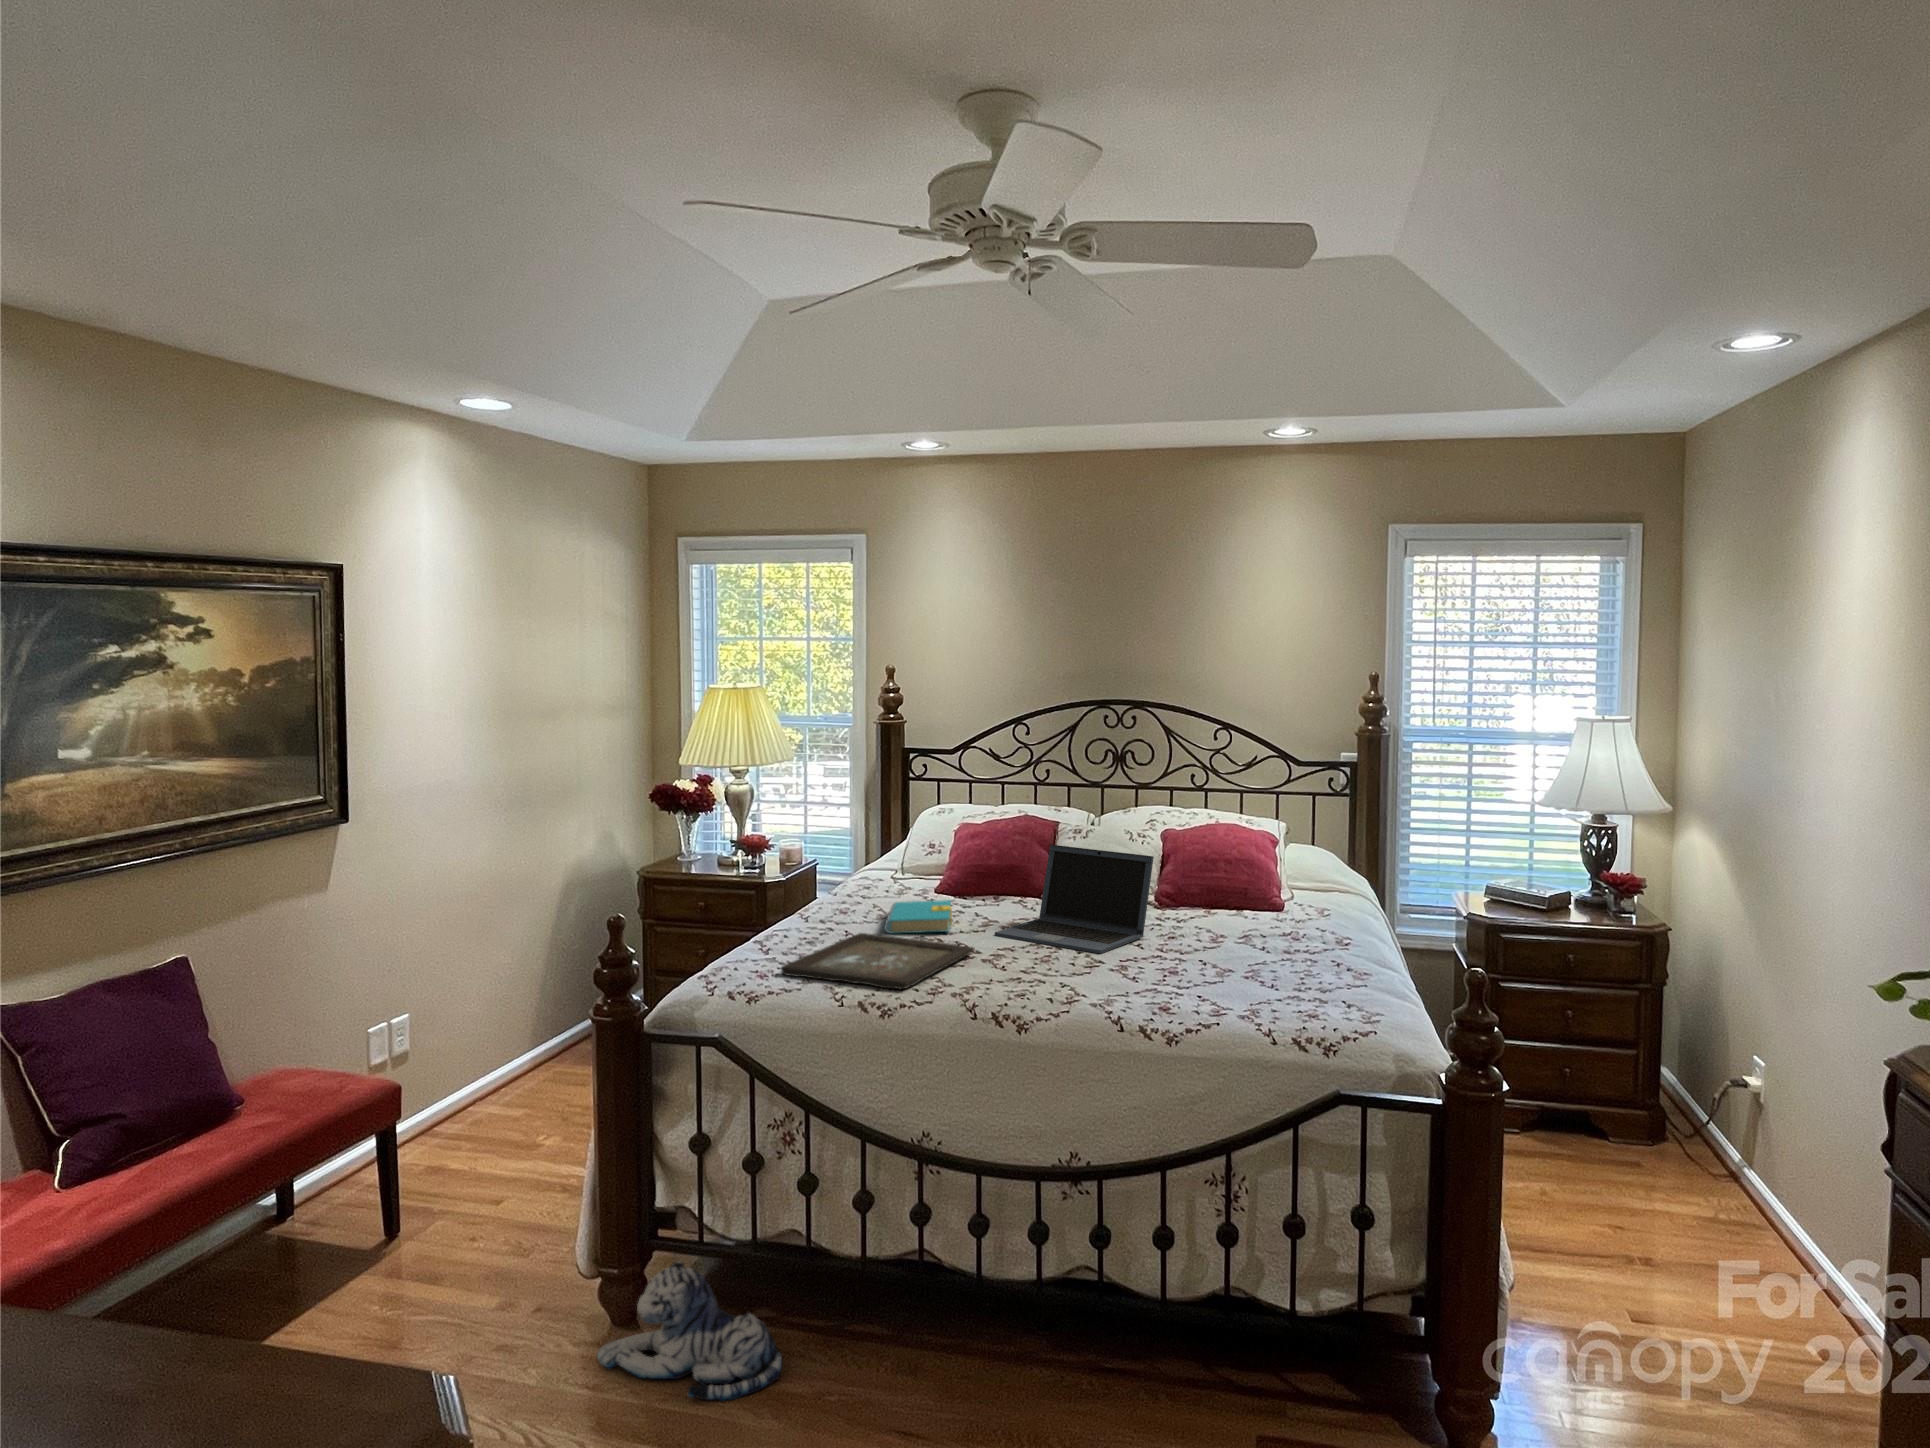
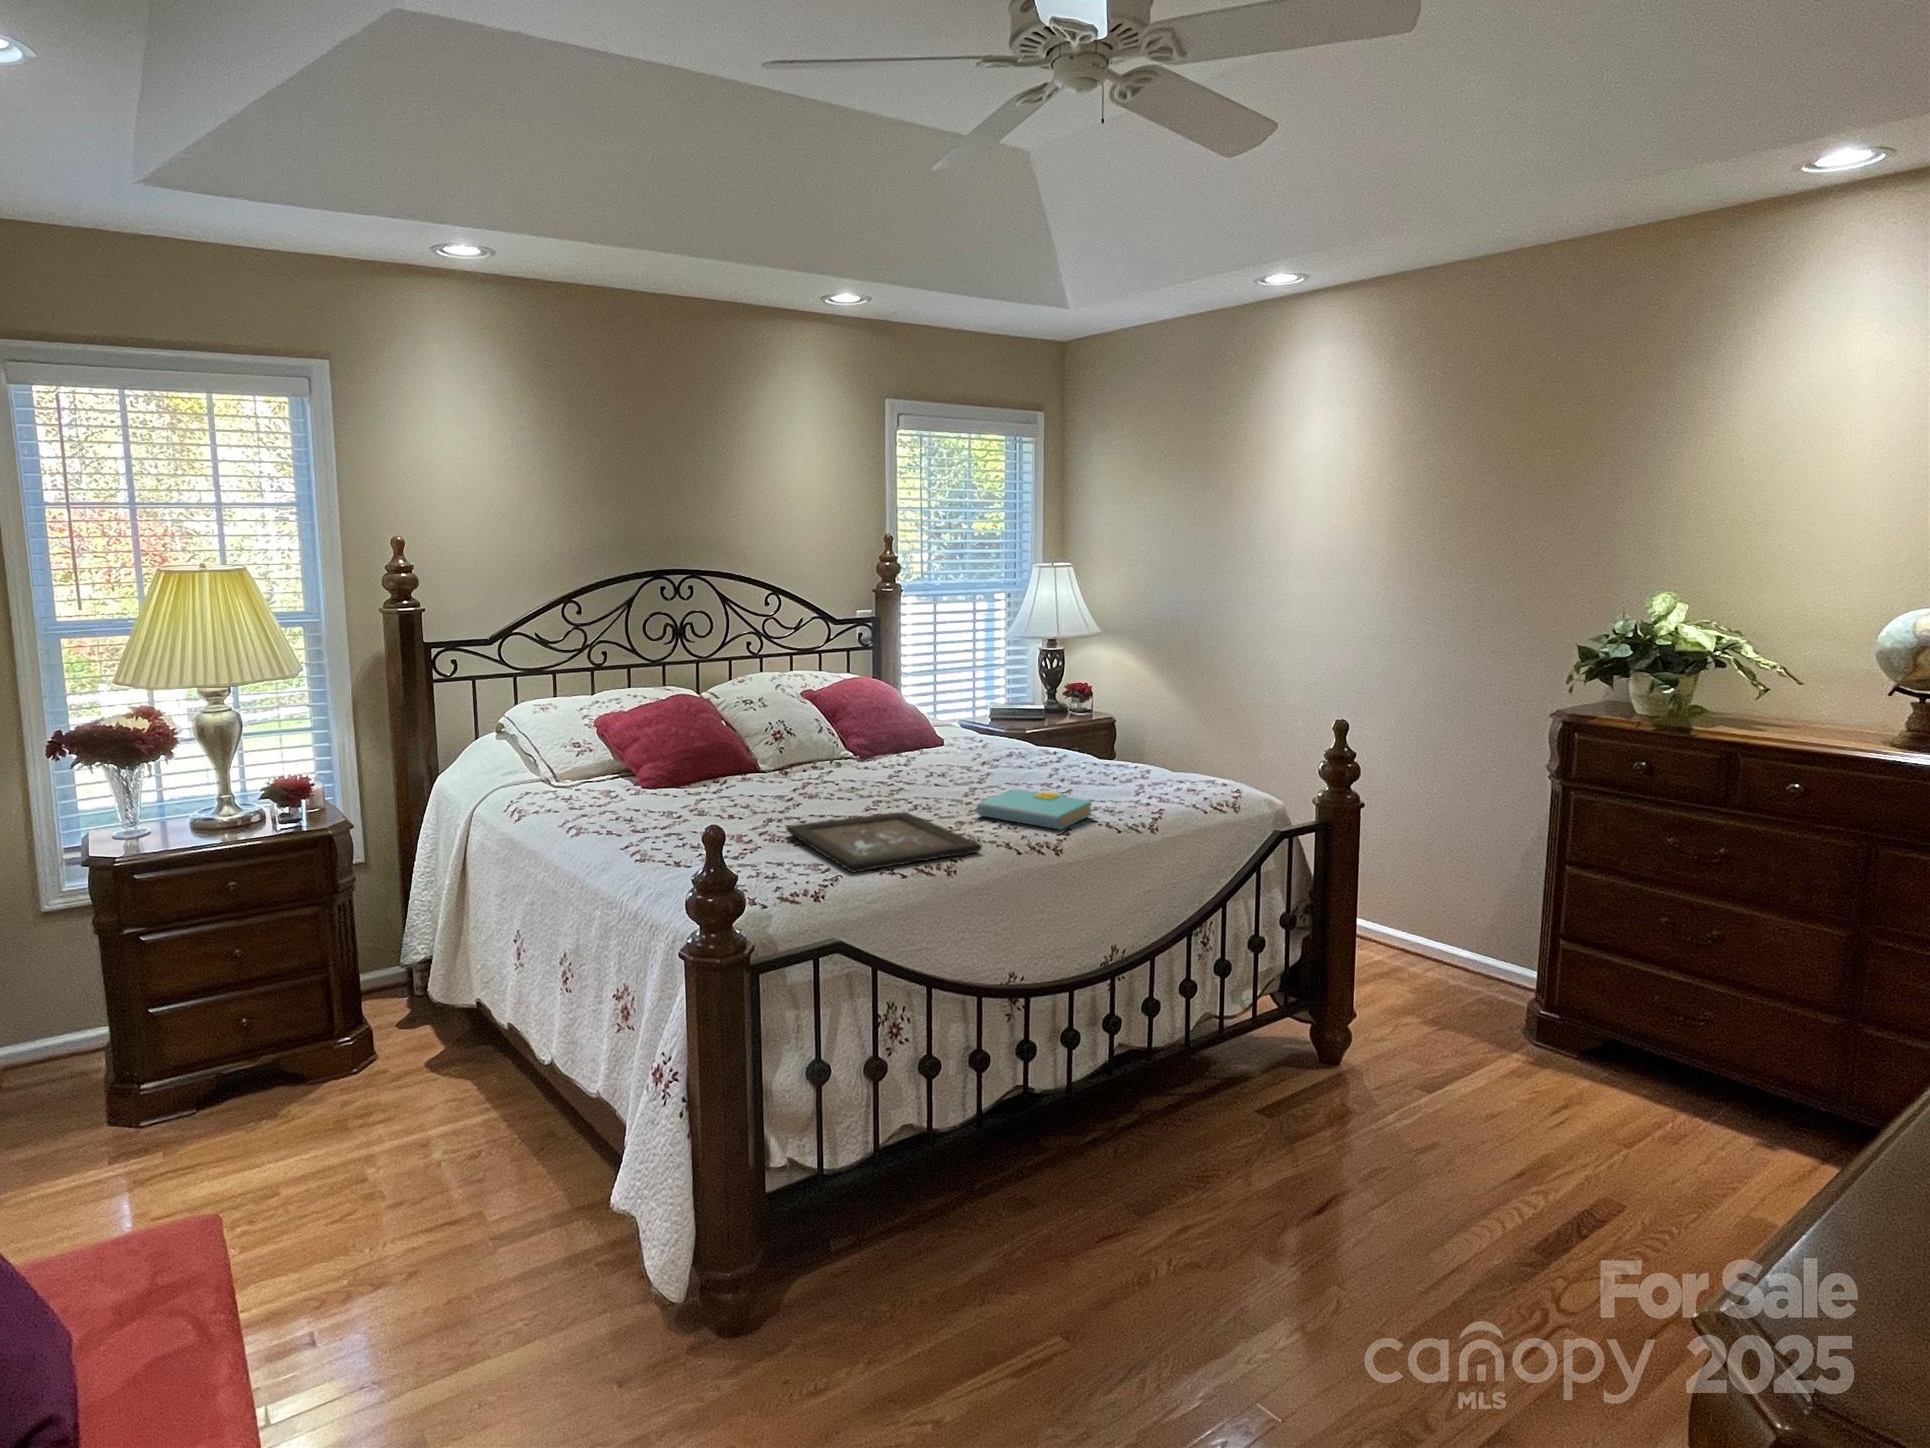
laptop: present [995,845,1154,954] -> none [831,706,970,804]
book: present [884,900,952,934] -> present [977,789,1092,830]
plush toy: present [597,1261,782,1400] -> none [827,1192,989,1341]

